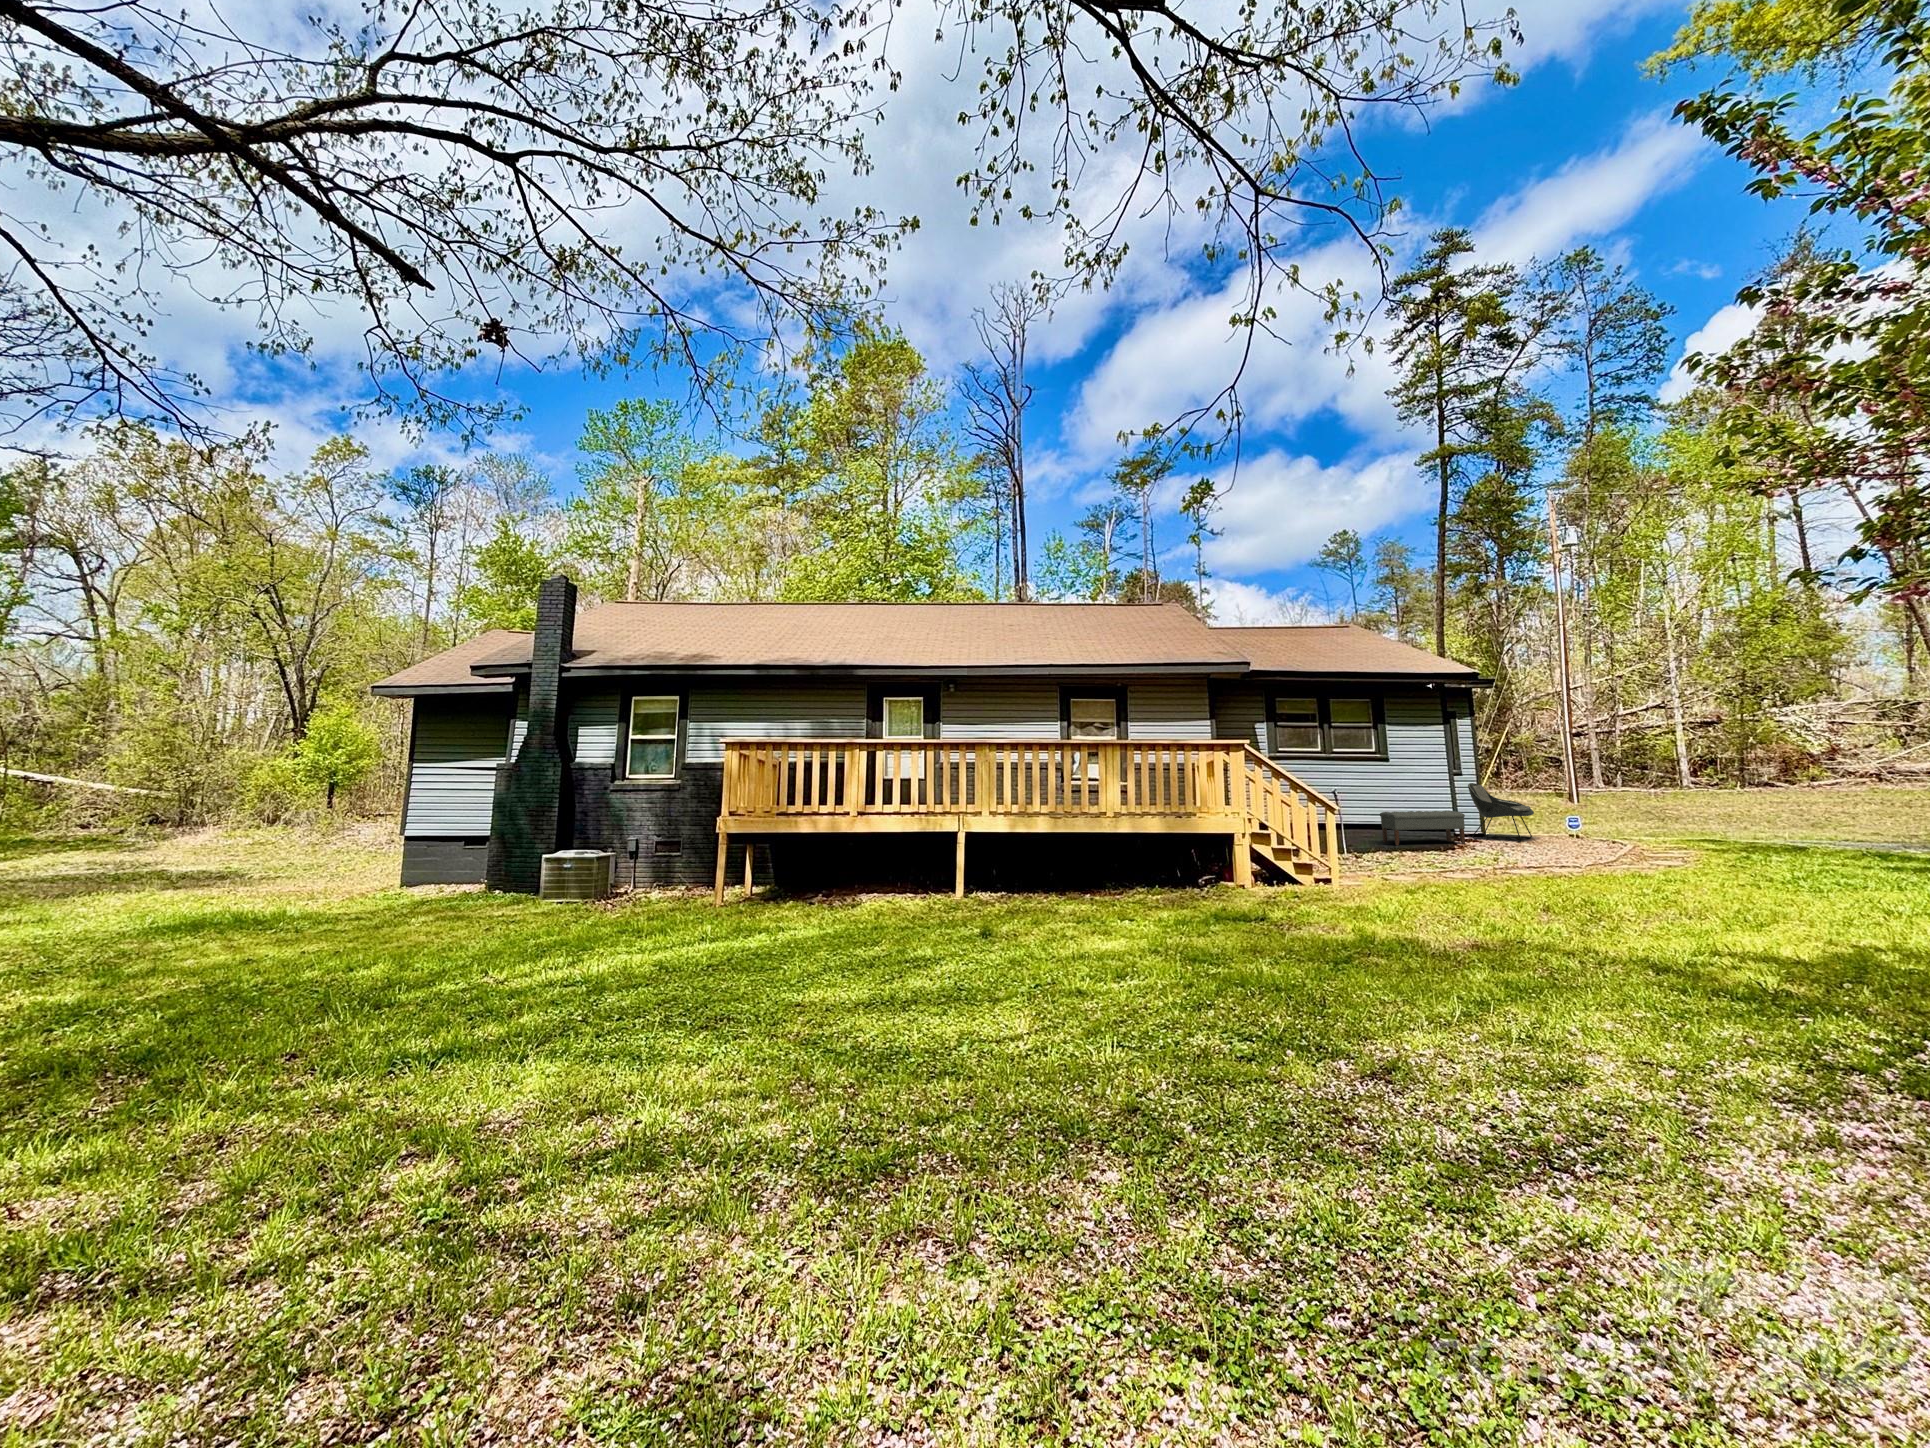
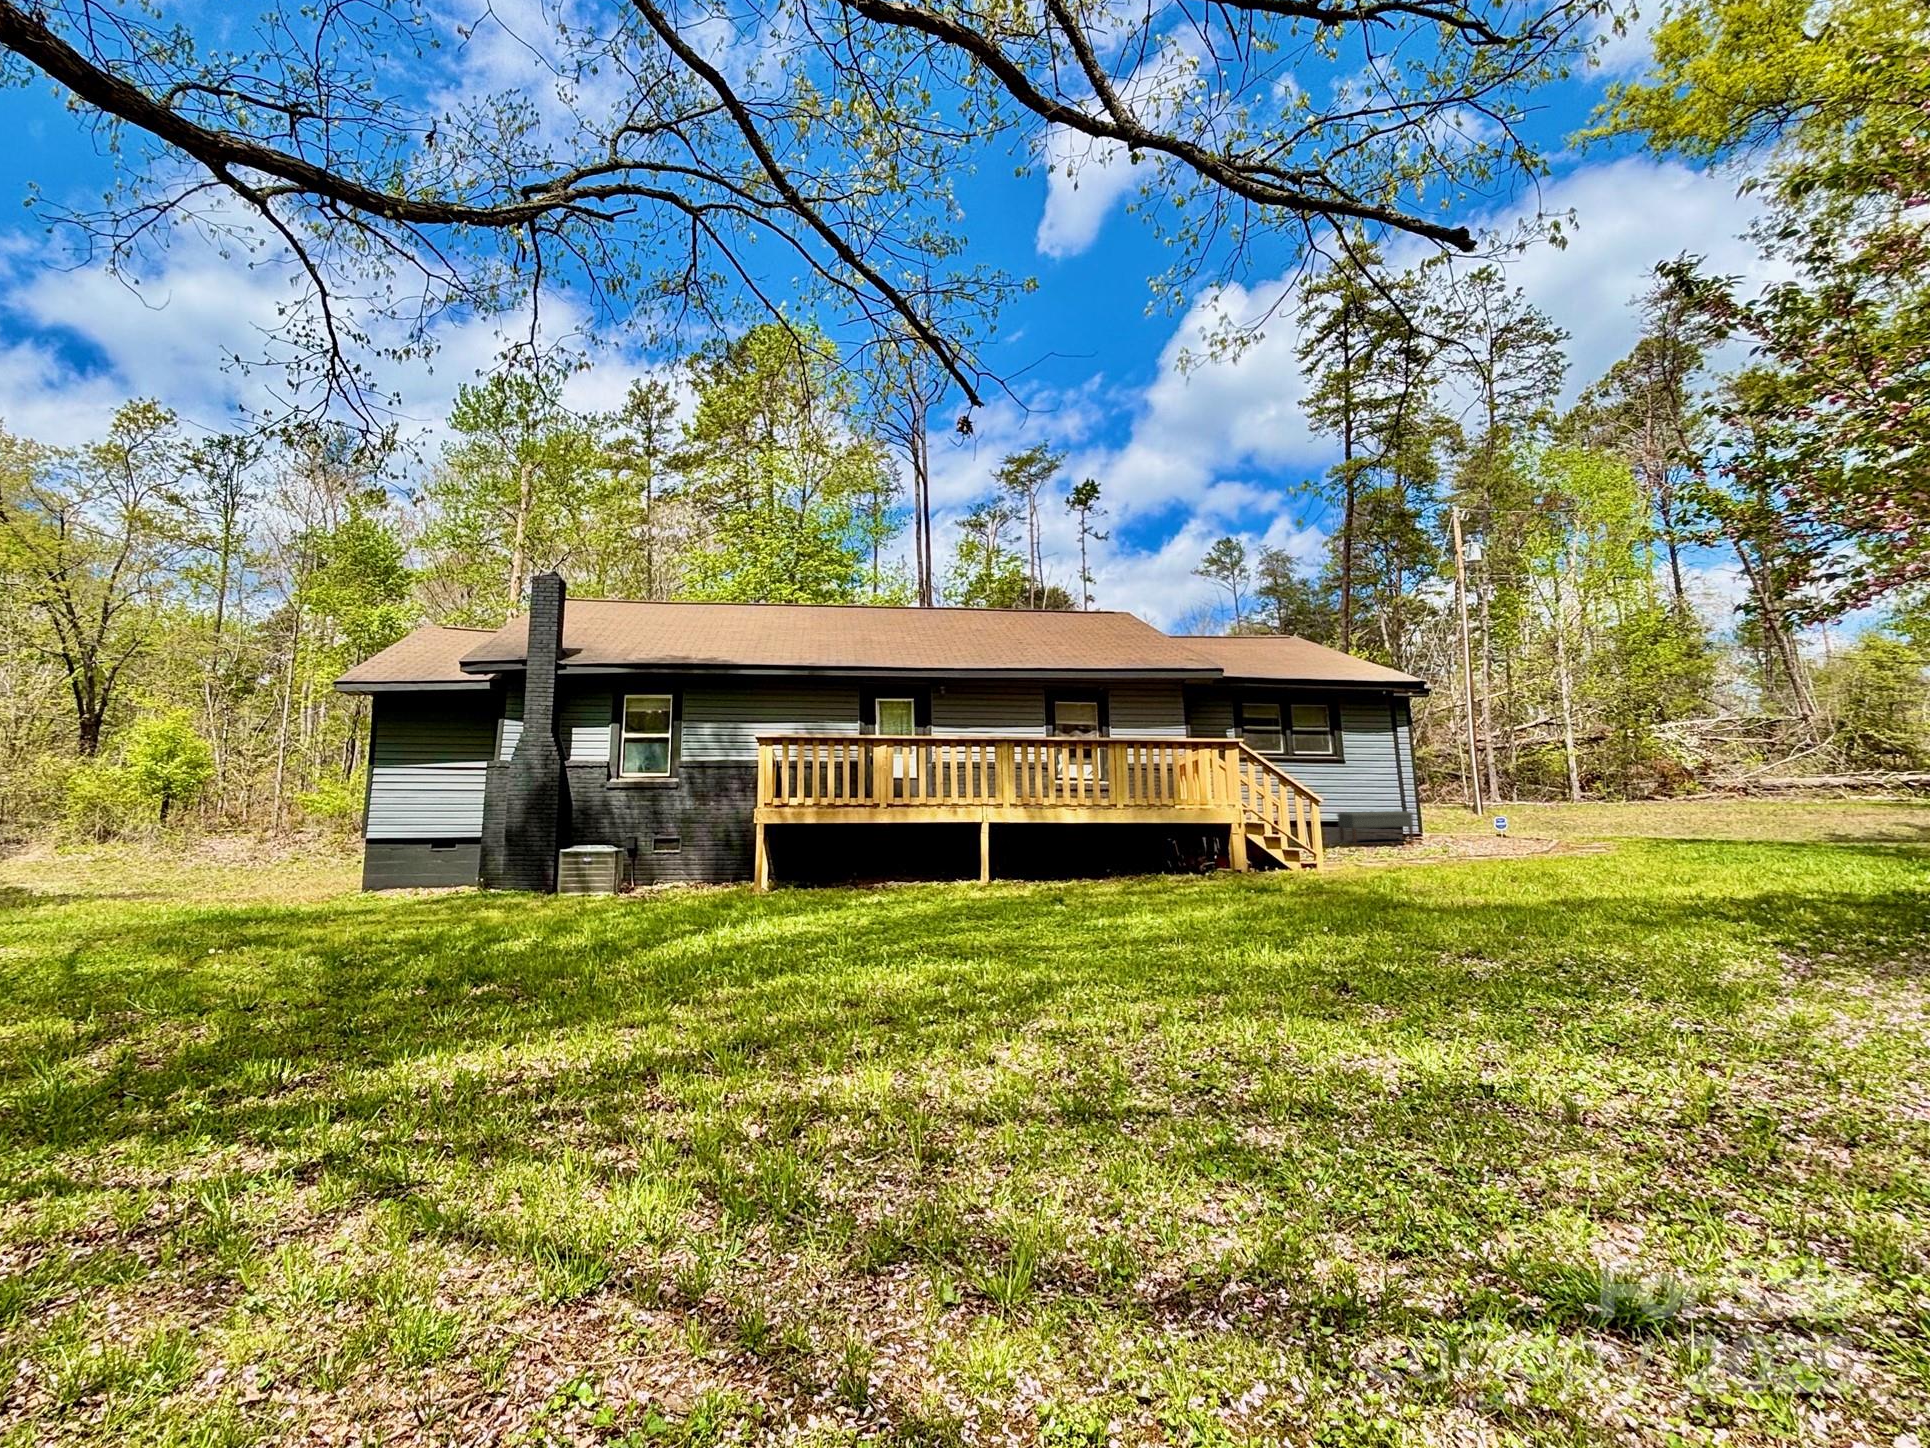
lounge chair: present [1468,783,1534,843] -> none [1412,786,1471,839]

